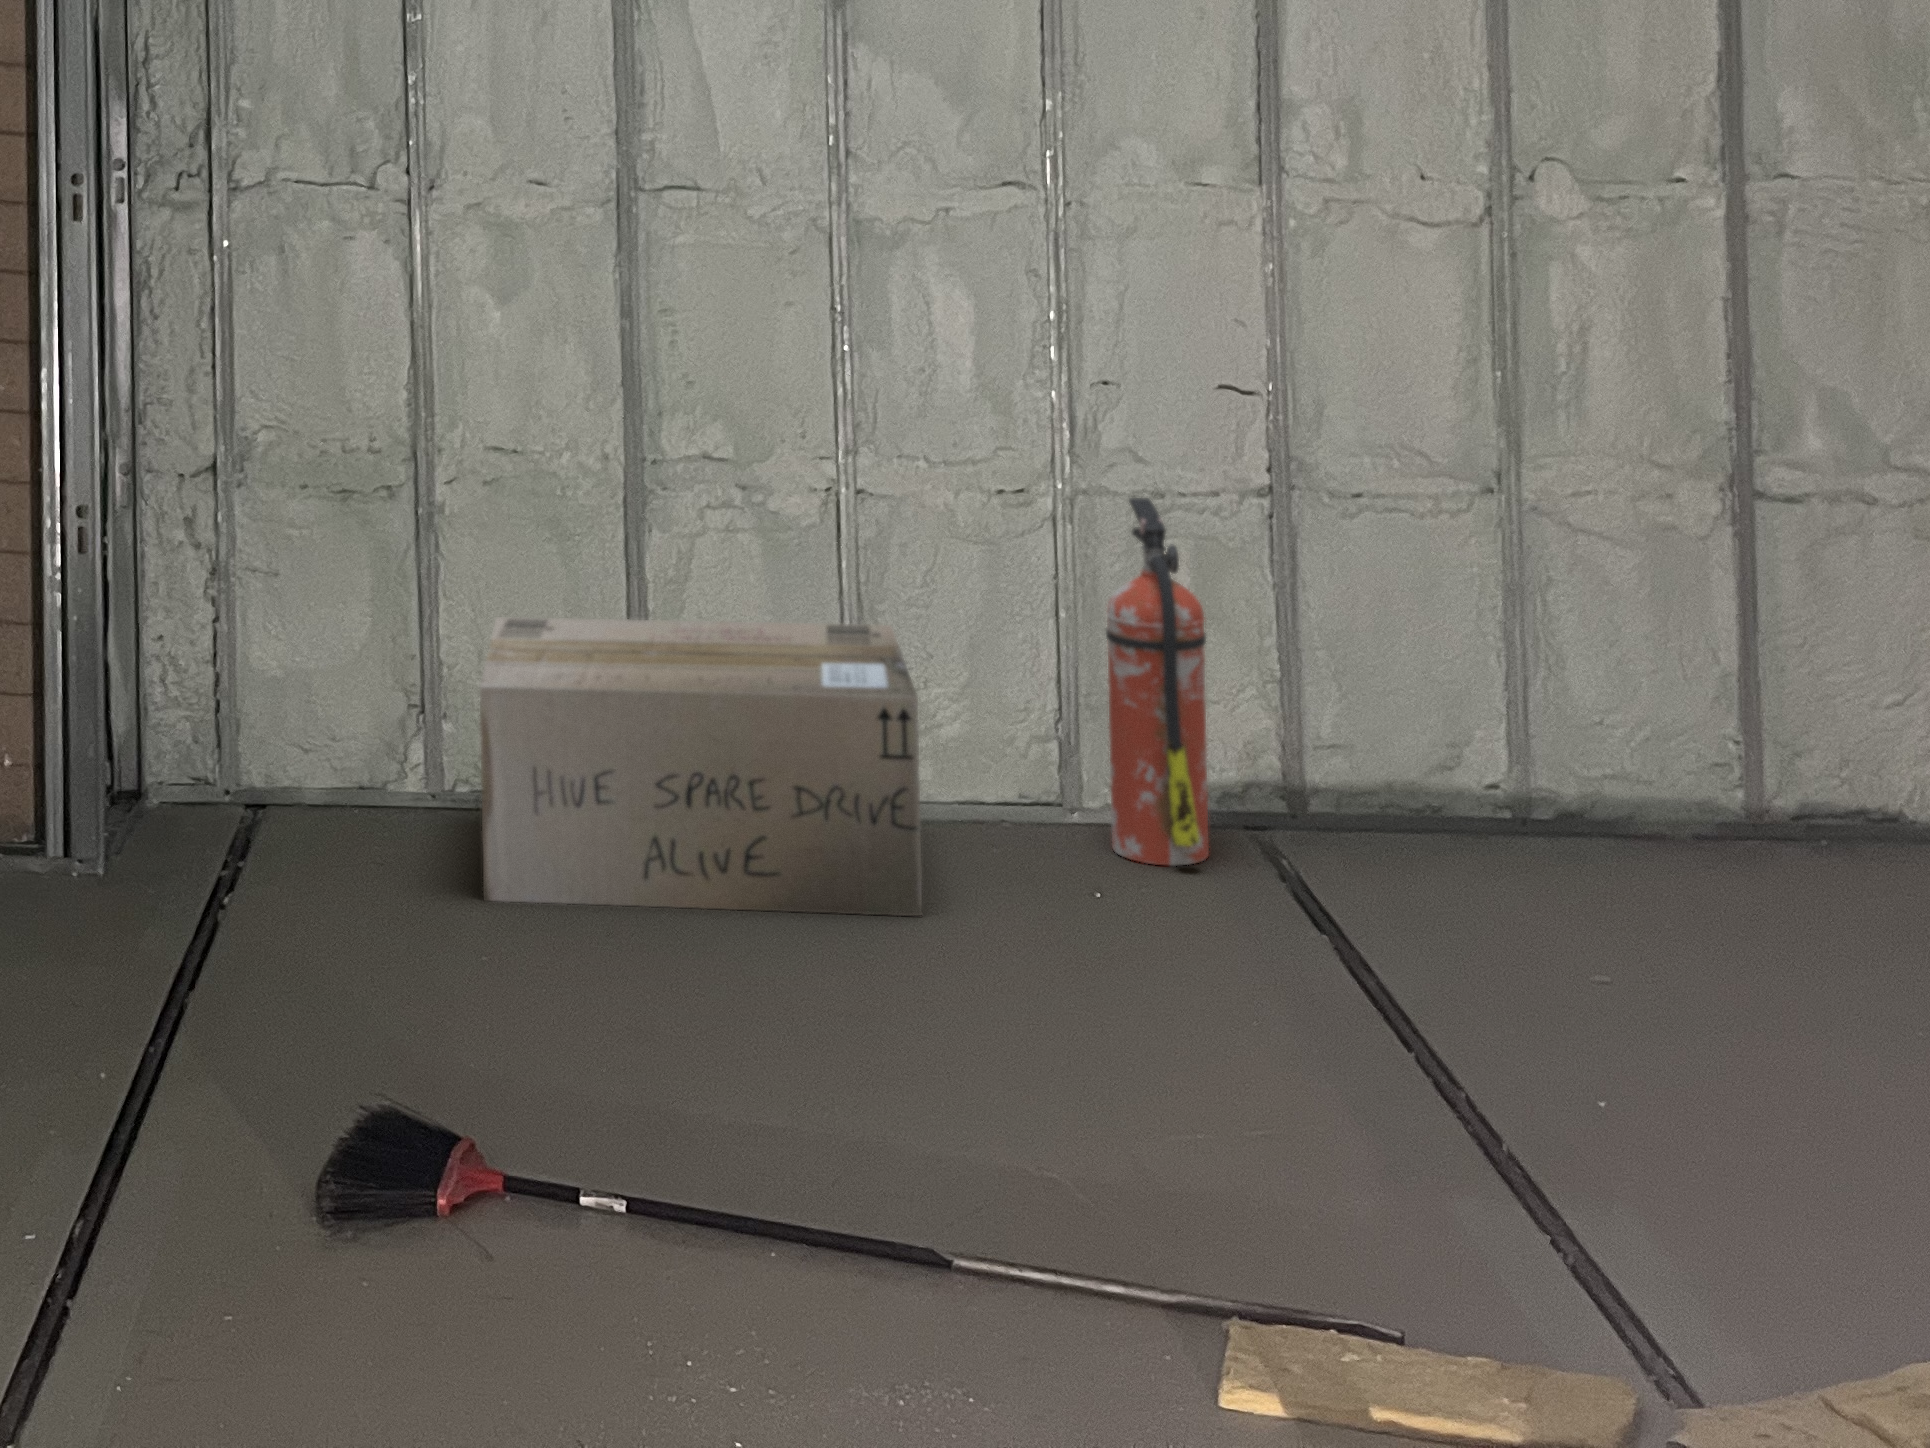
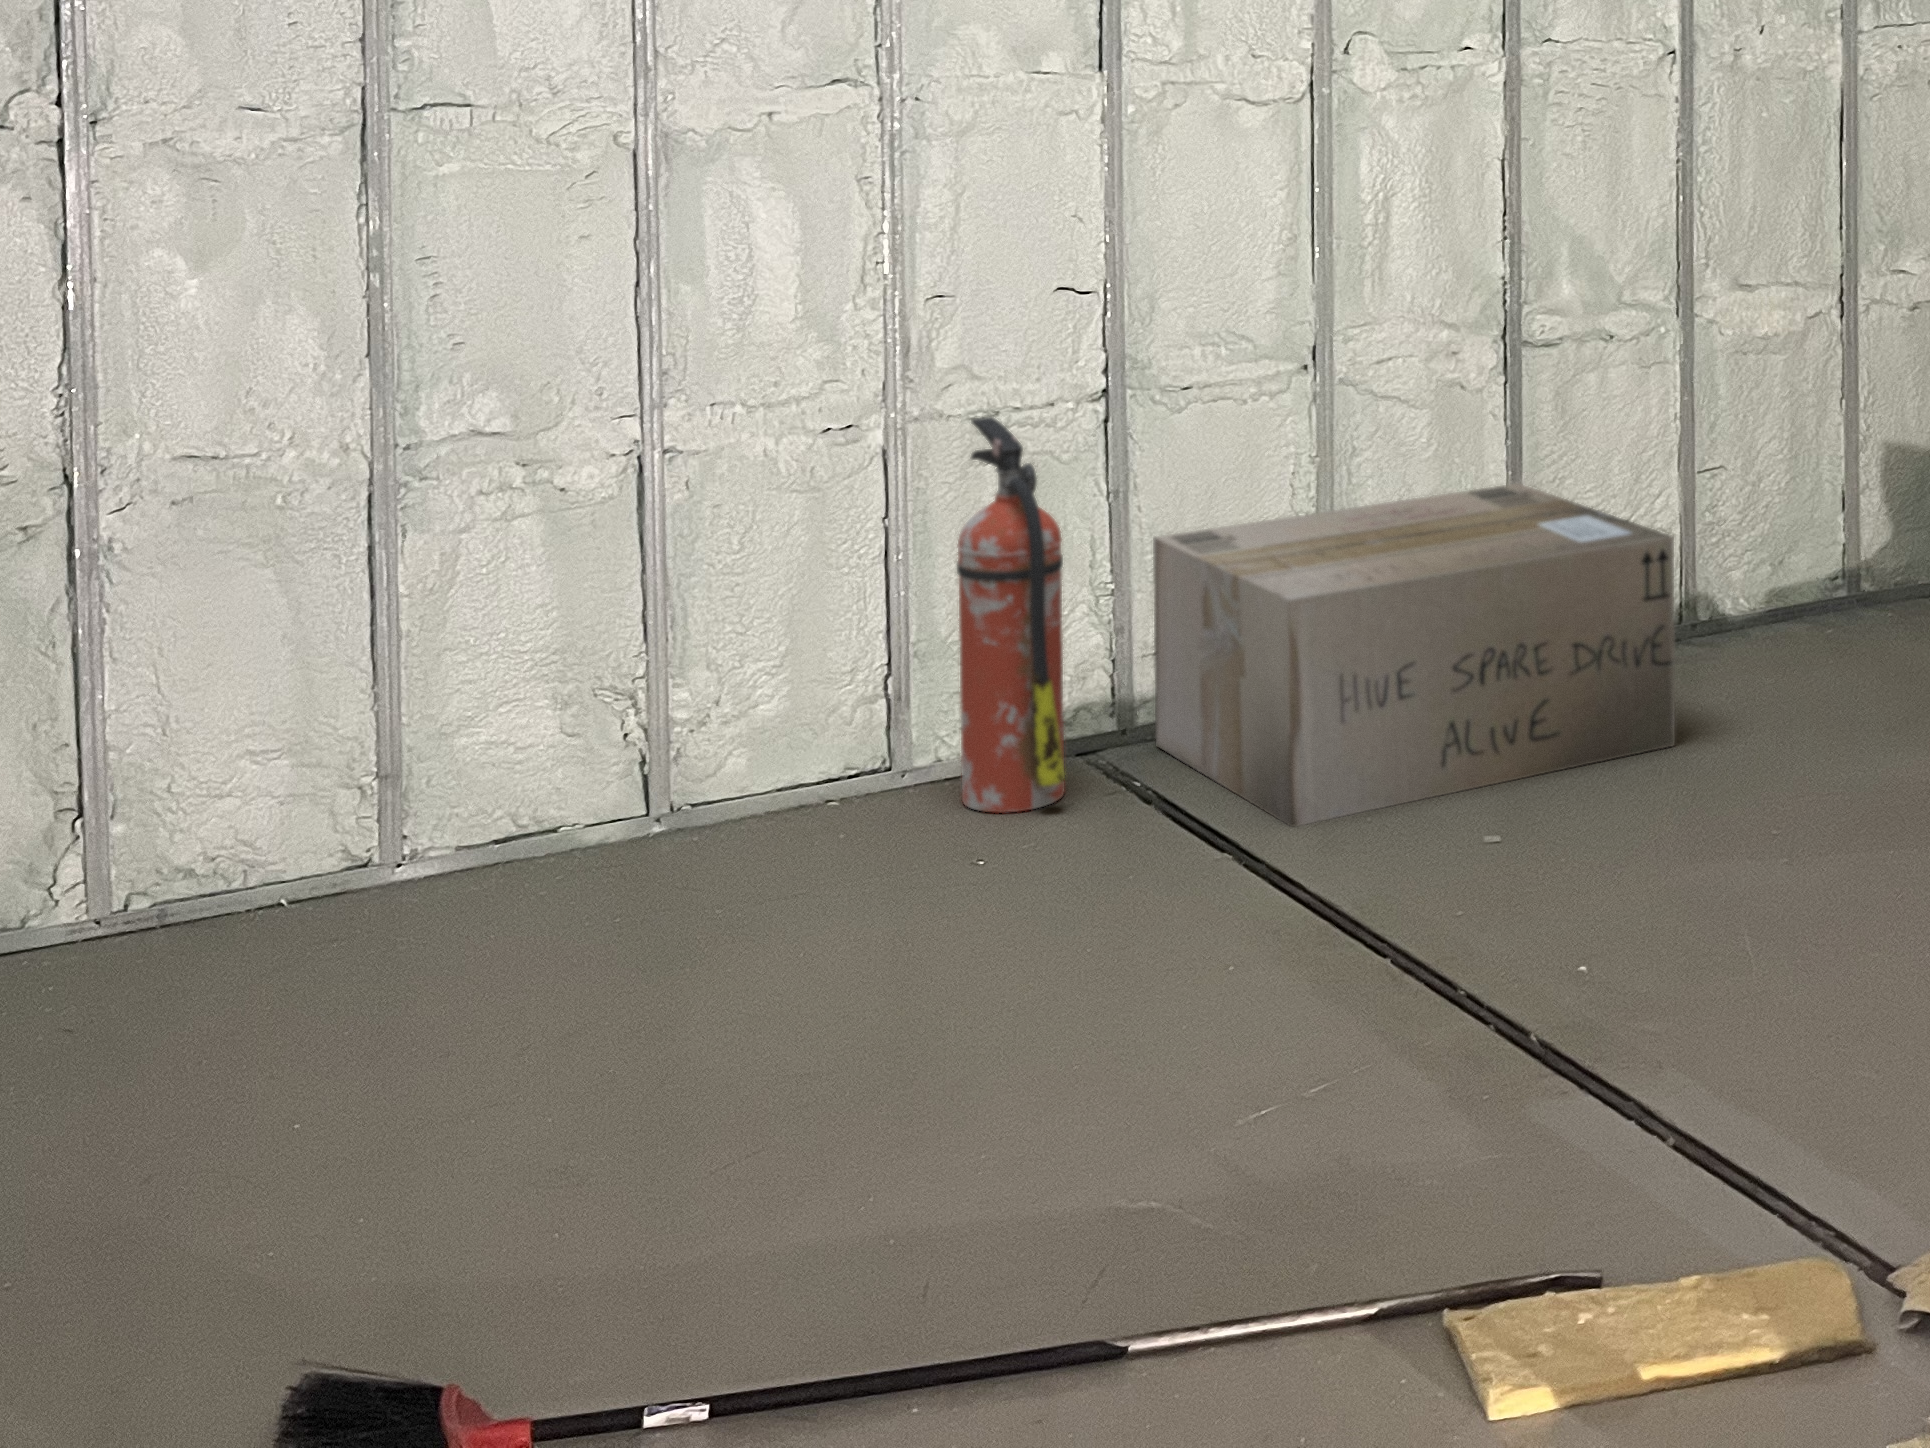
cardboard box: present [480,617,922,916] -> present [1153,483,1675,827]

